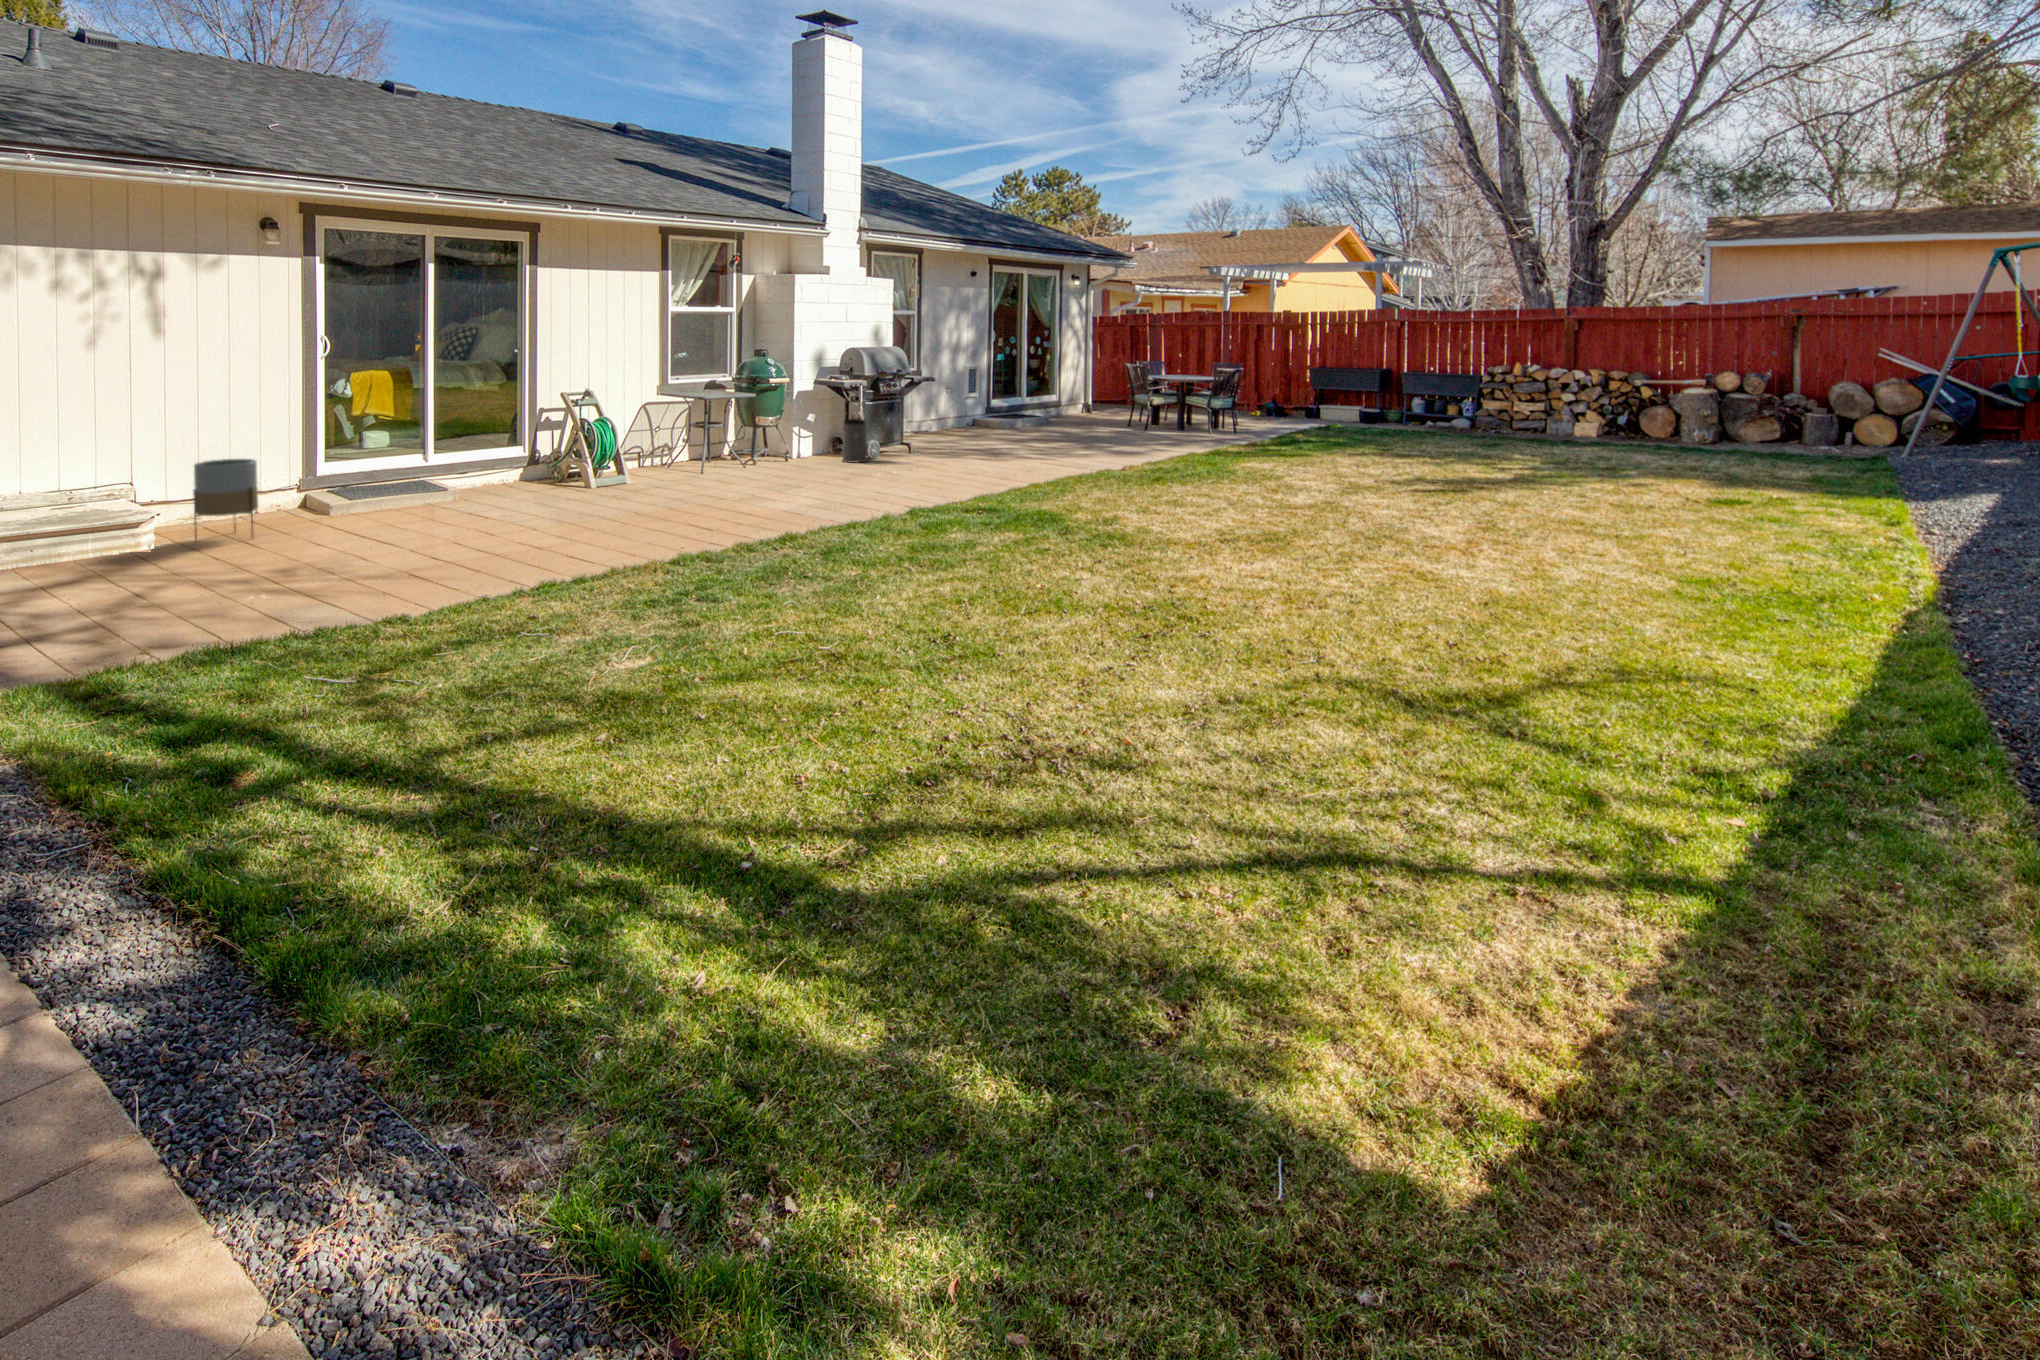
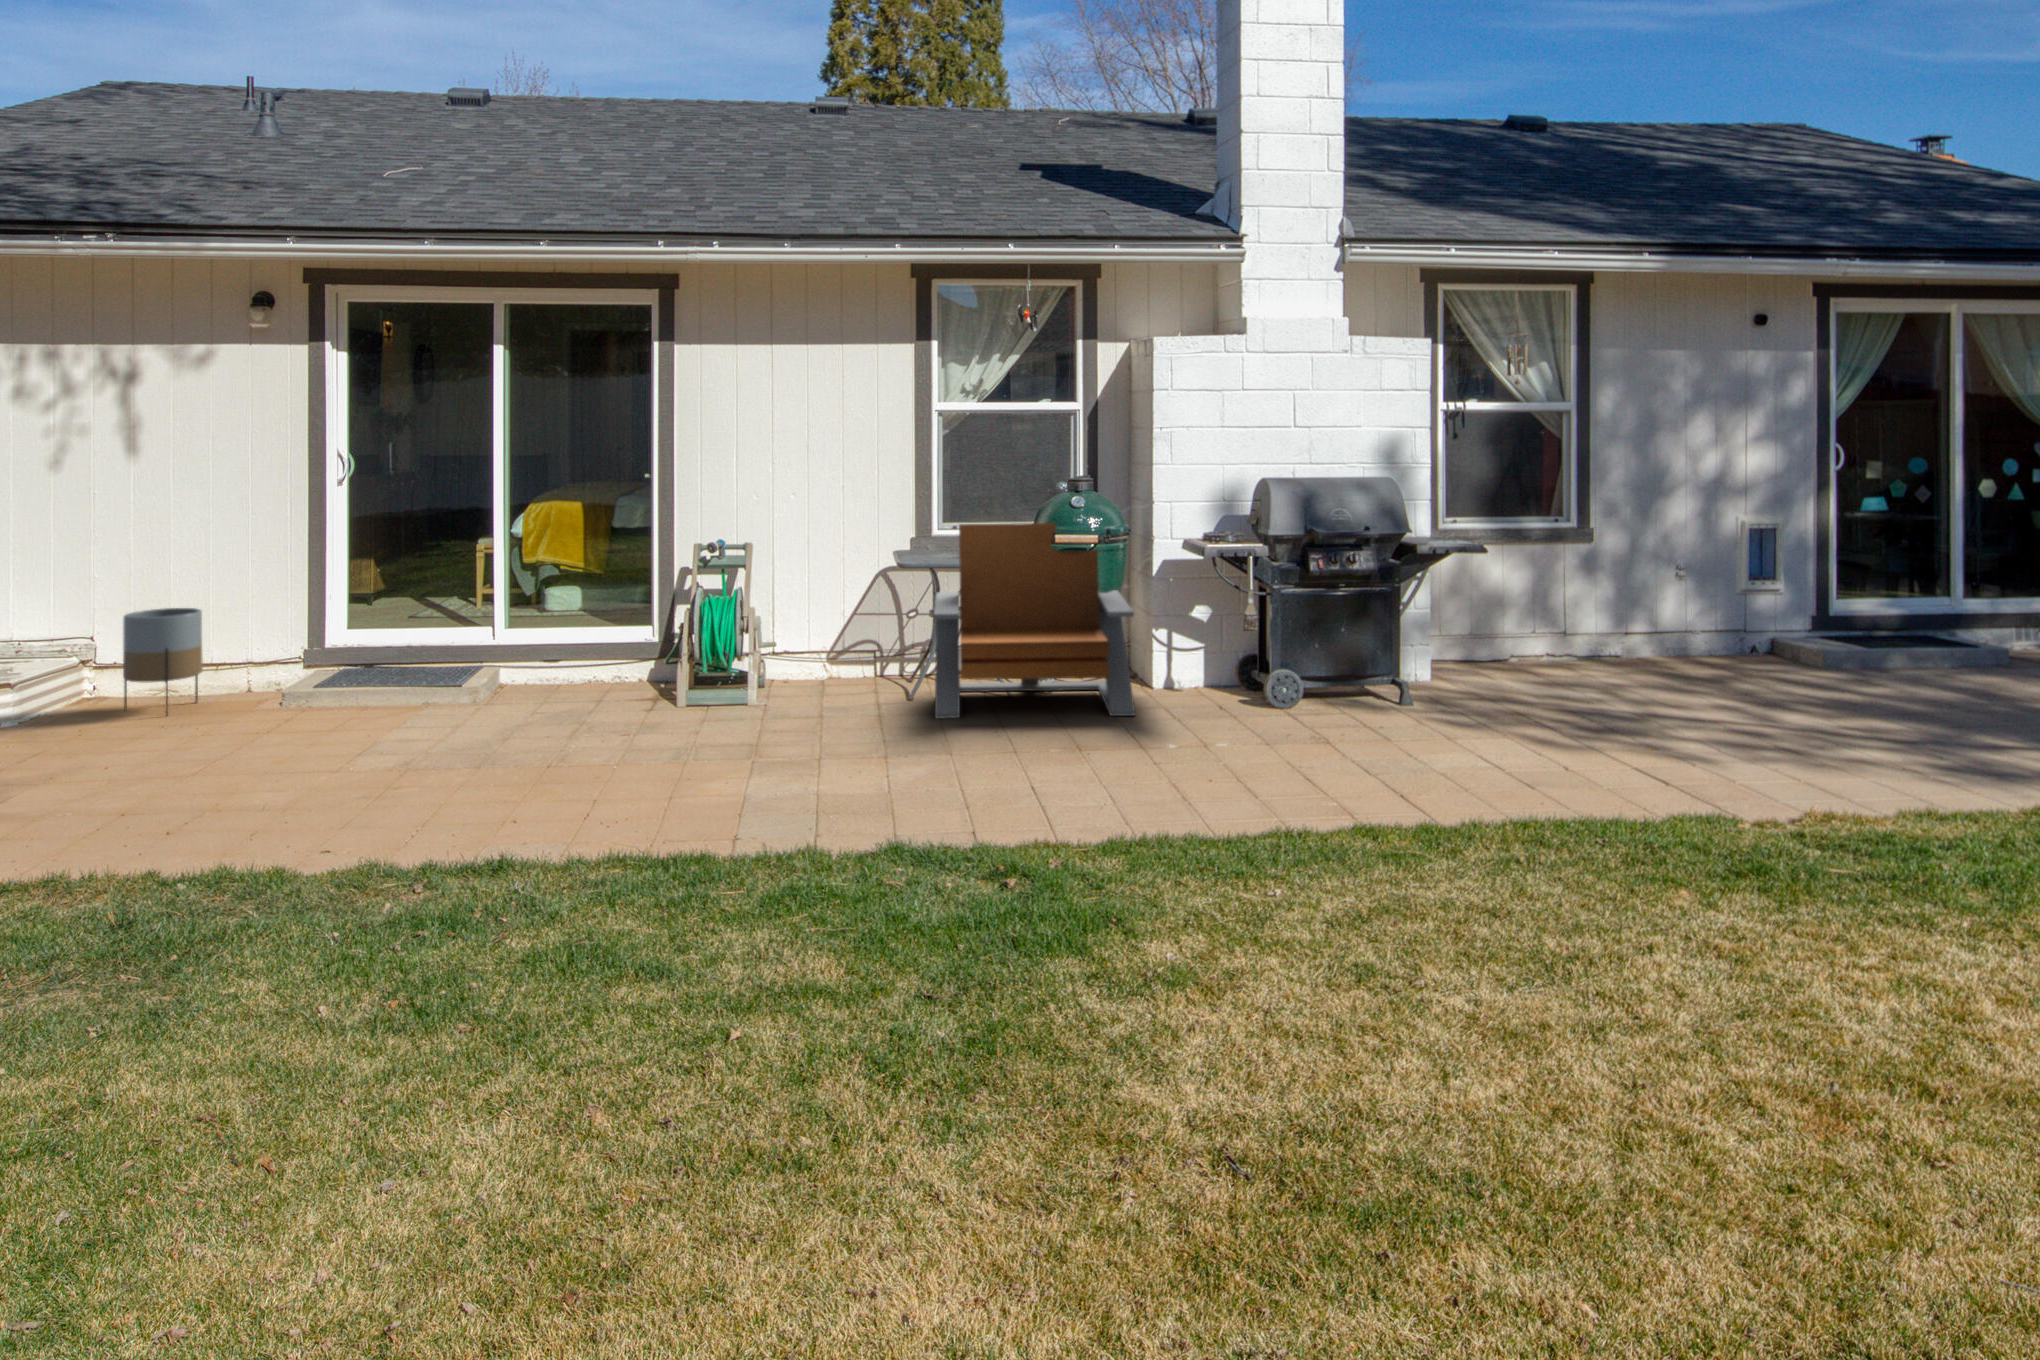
lounge chair: none [692,370,832,480] -> present [934,523,1135,719]
watering can: present [842,415,868,463] -> none [1207,605,1274,710]

